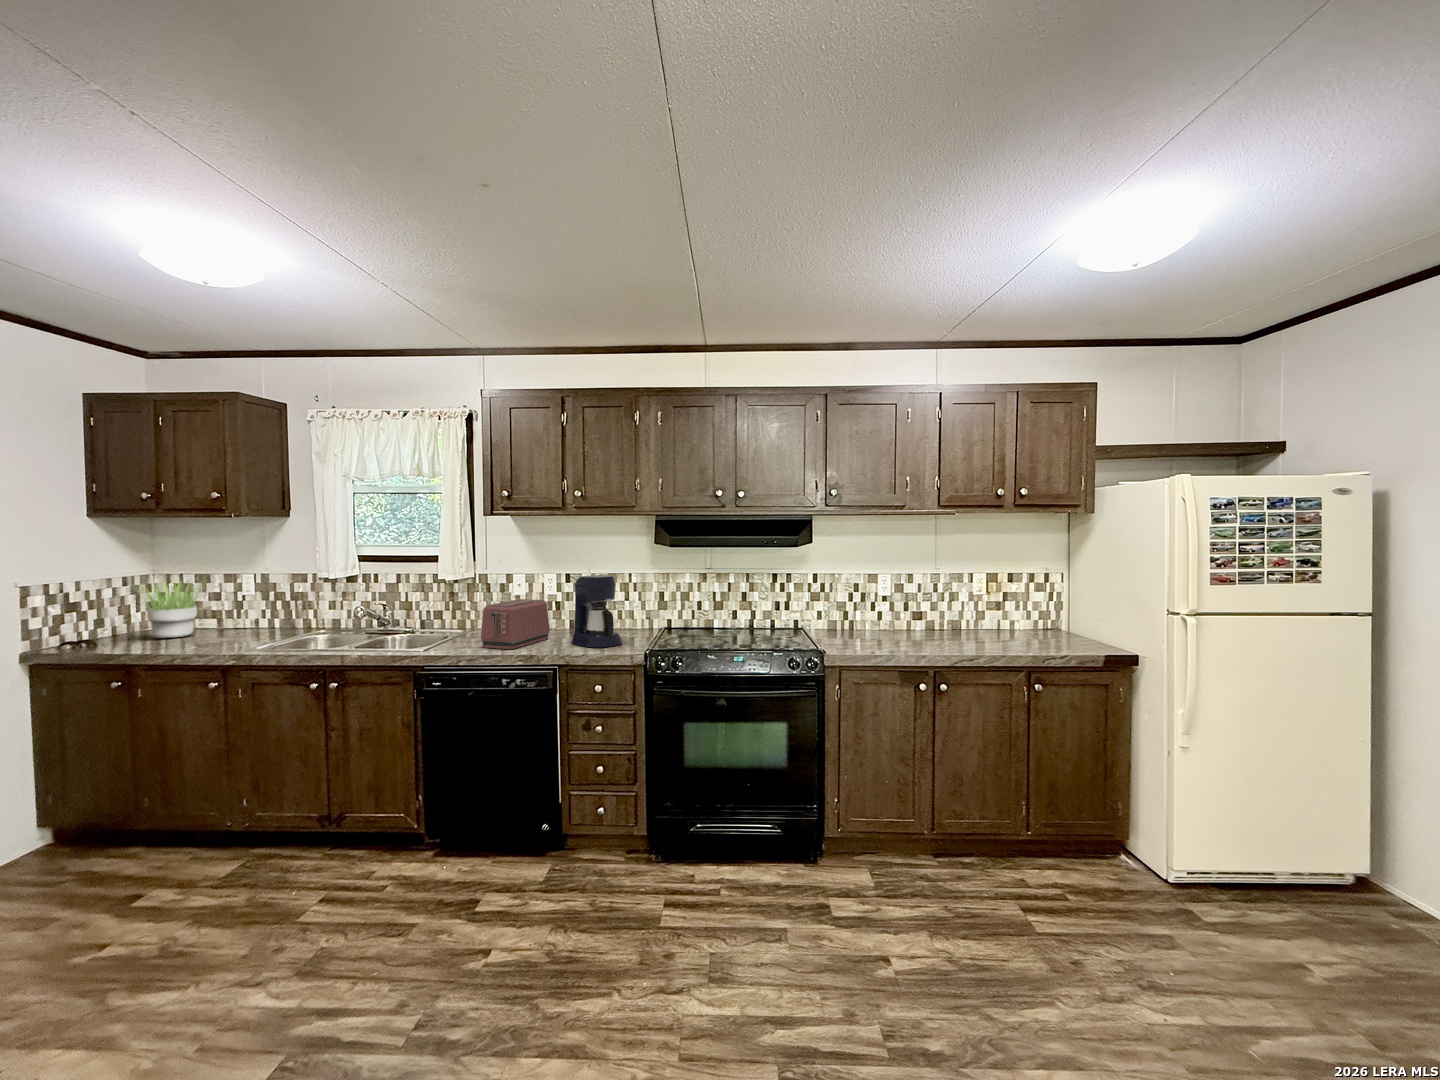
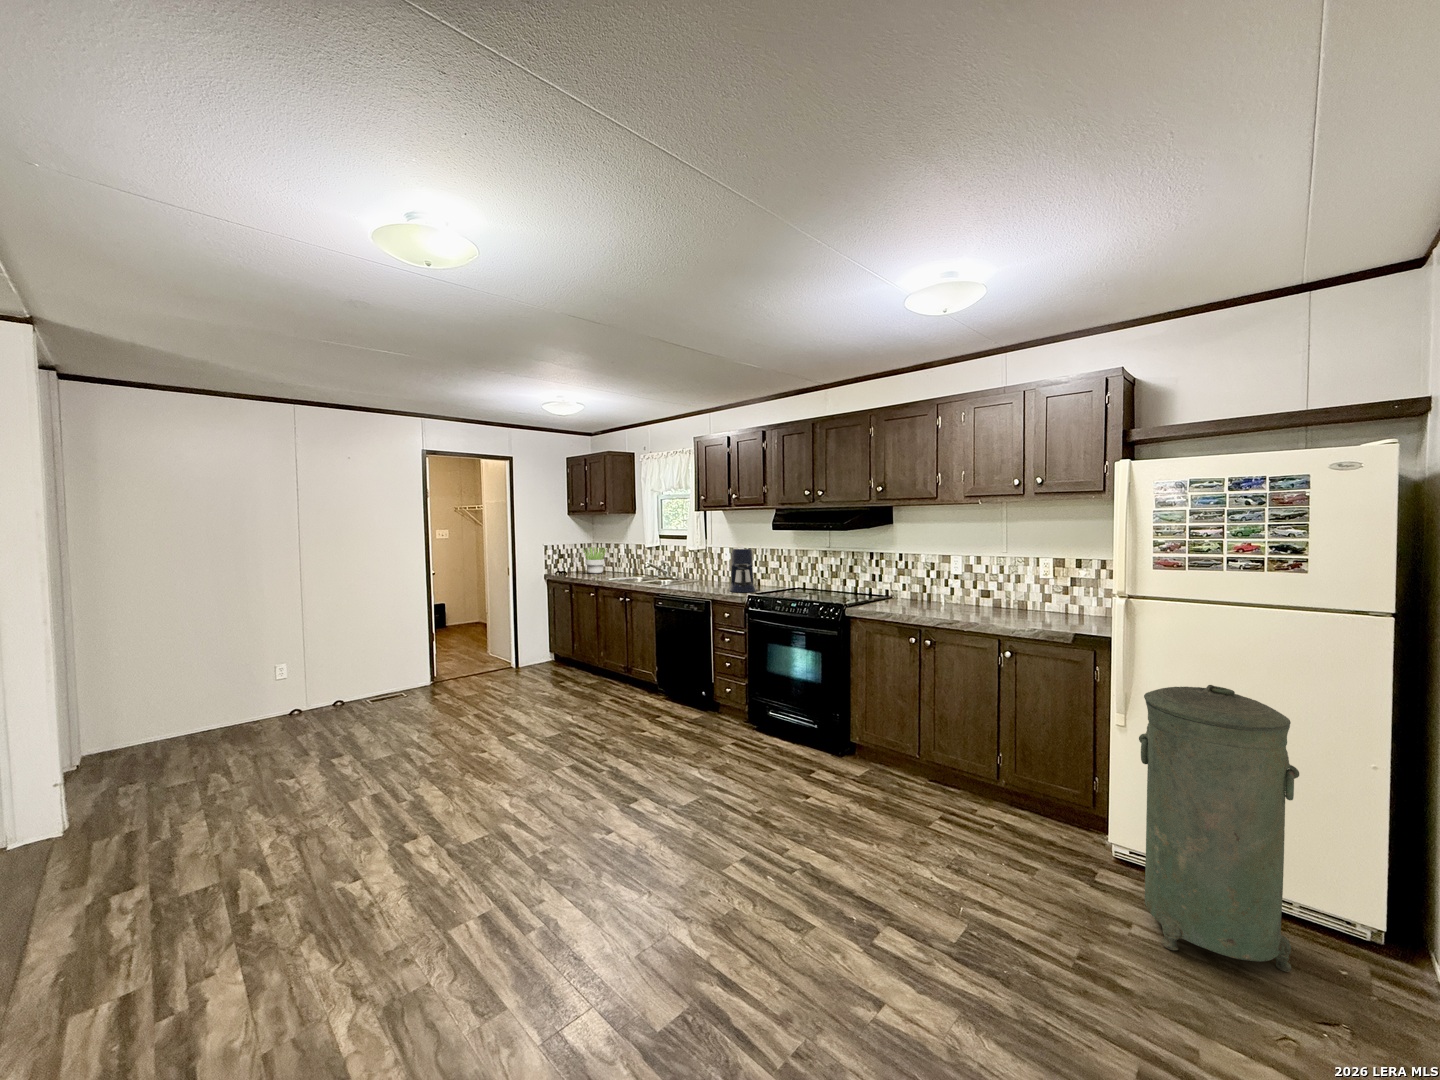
toaster: present [481,599,550,649] -> none [686,562,728,589]
trash can: none [1238,693,1376,961] -> present [1139,685,1299,972]

